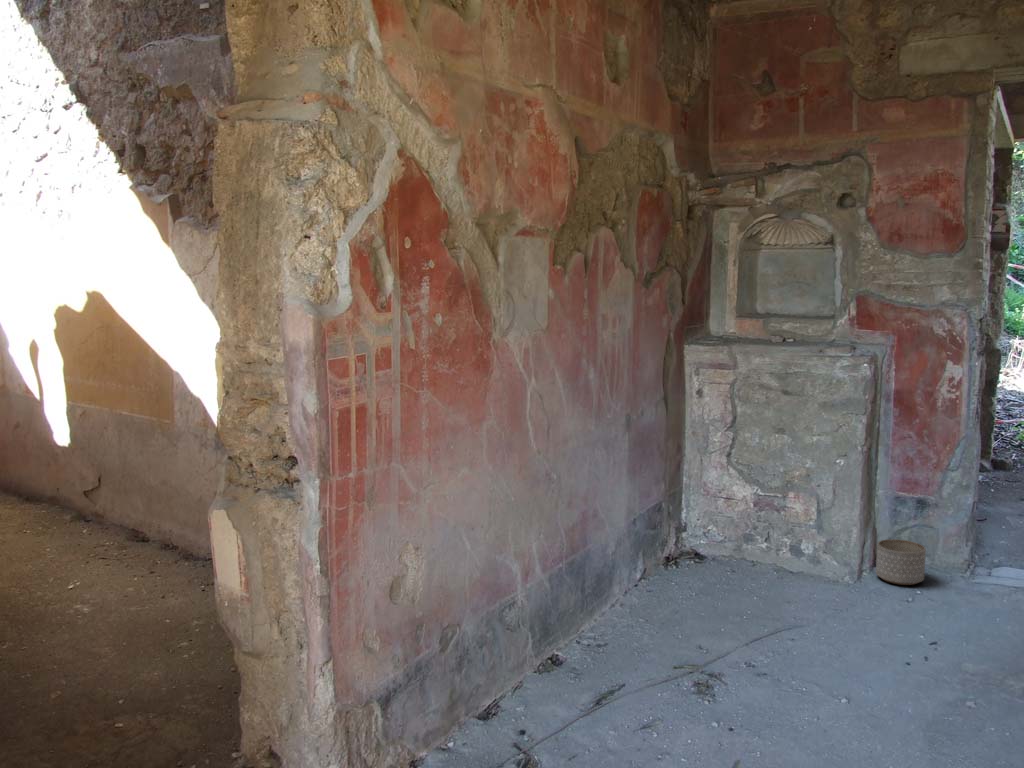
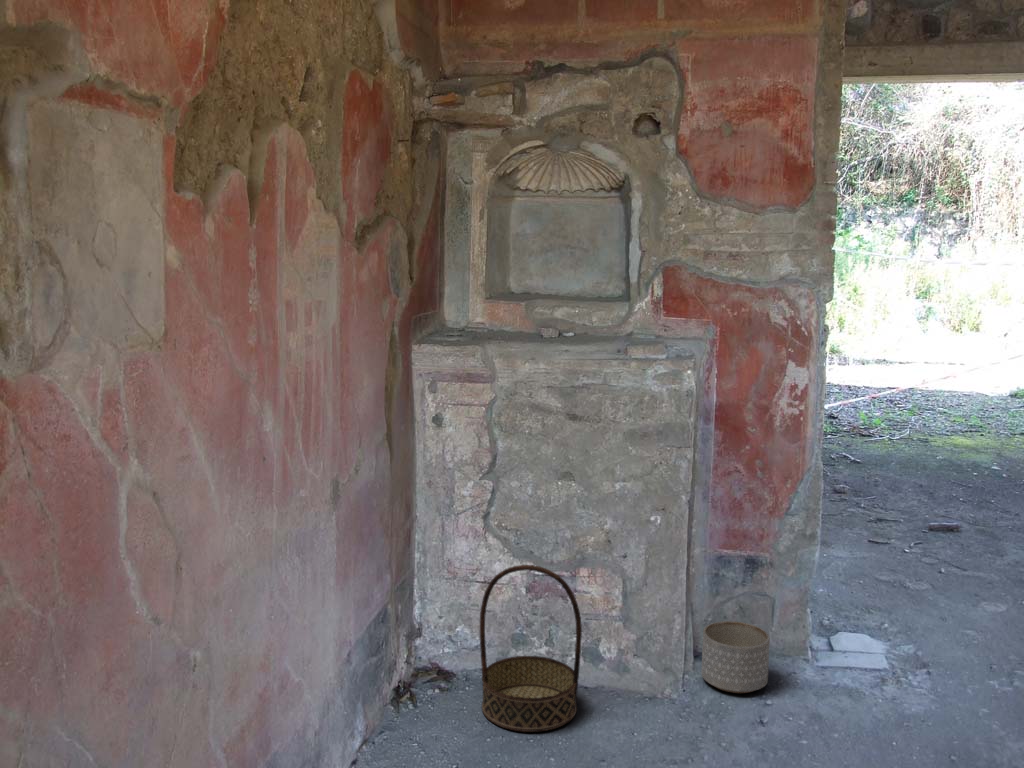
basket: none [720,483,785,586] -> present [480,565,582,732]

